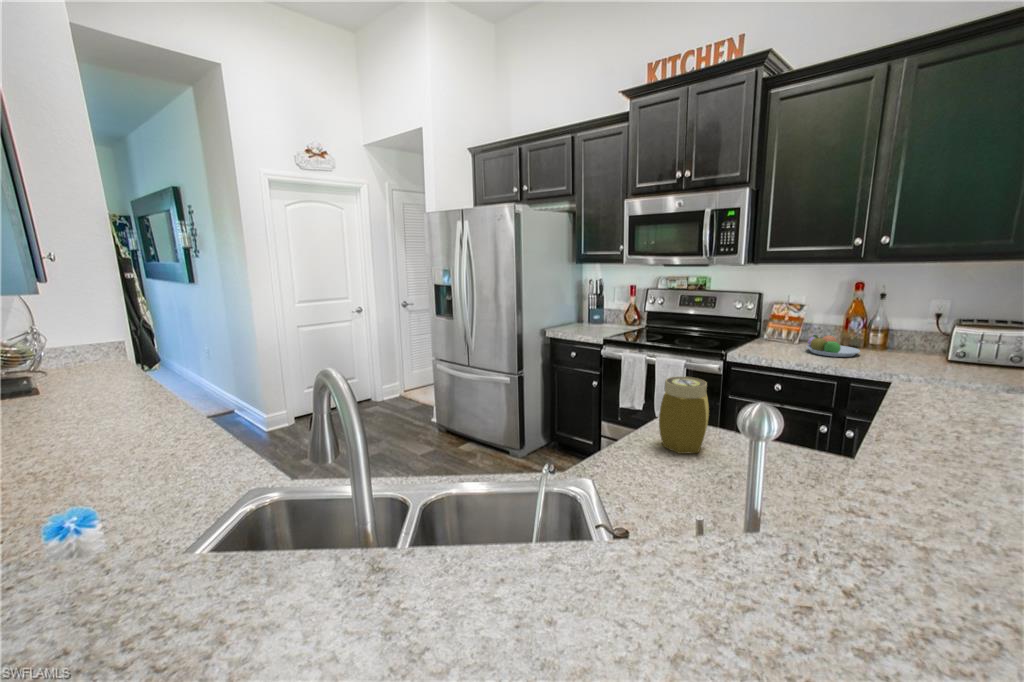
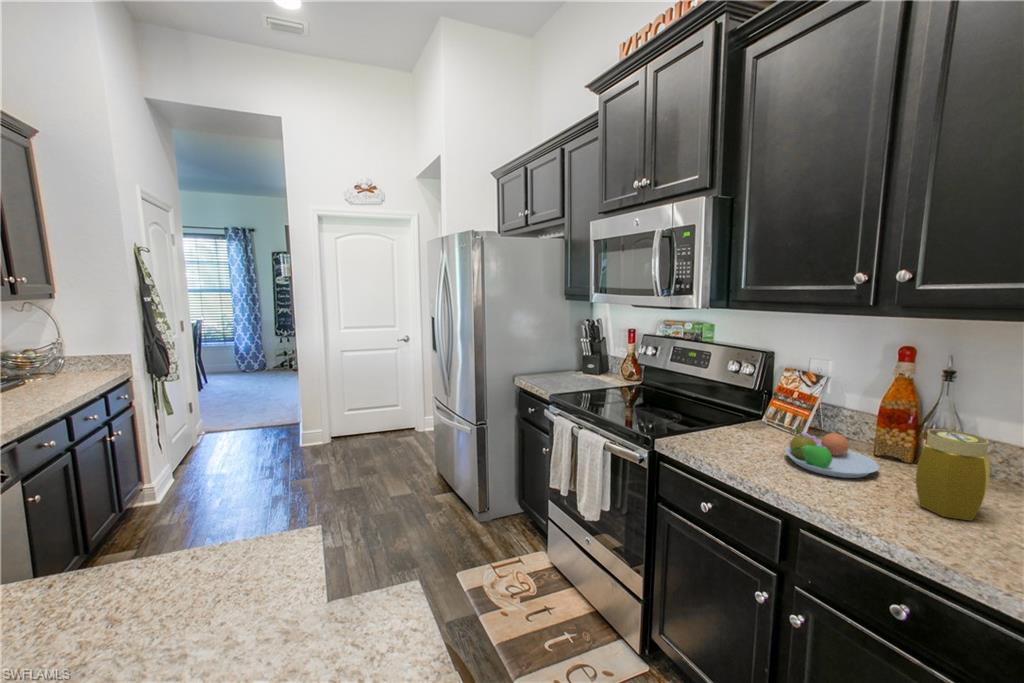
jar: present [659,376,709,454] -> present [916,429,990,521]

